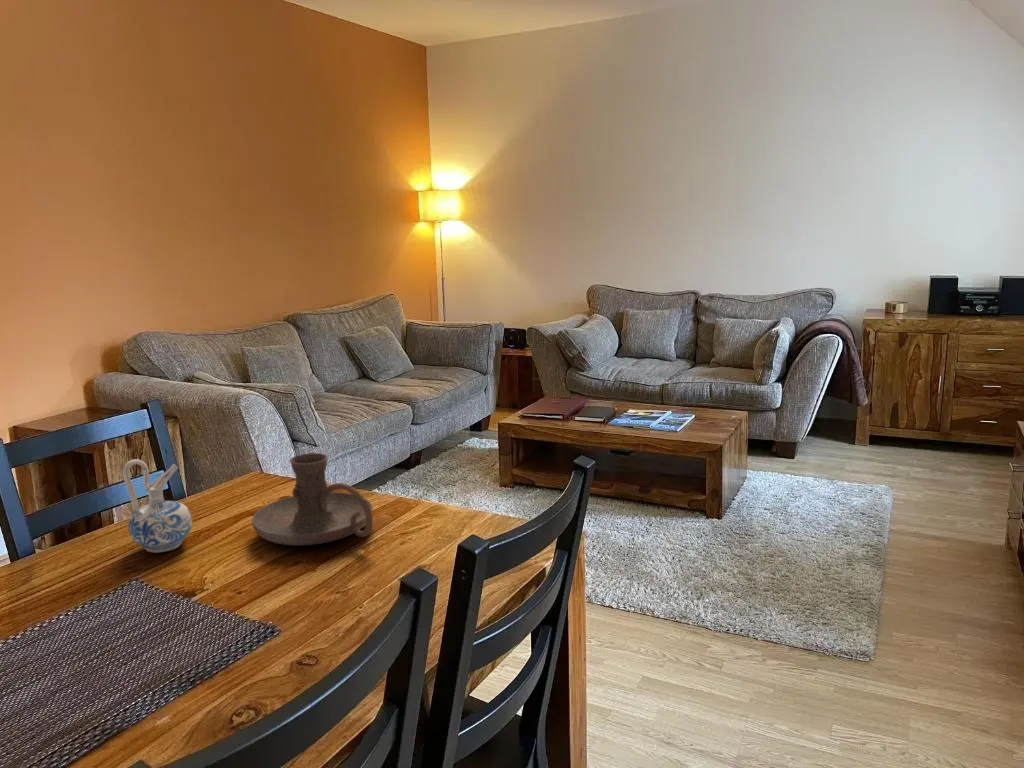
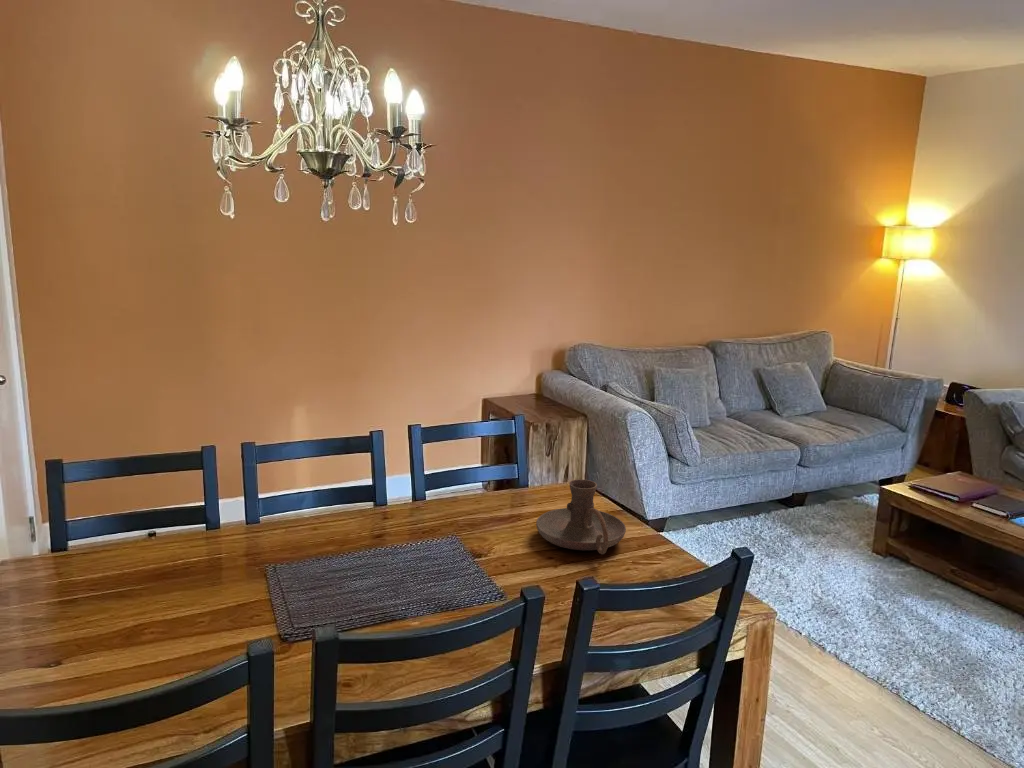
ceramic pitcher: present [123,459,192,553] -> none [465,455,504,522]

